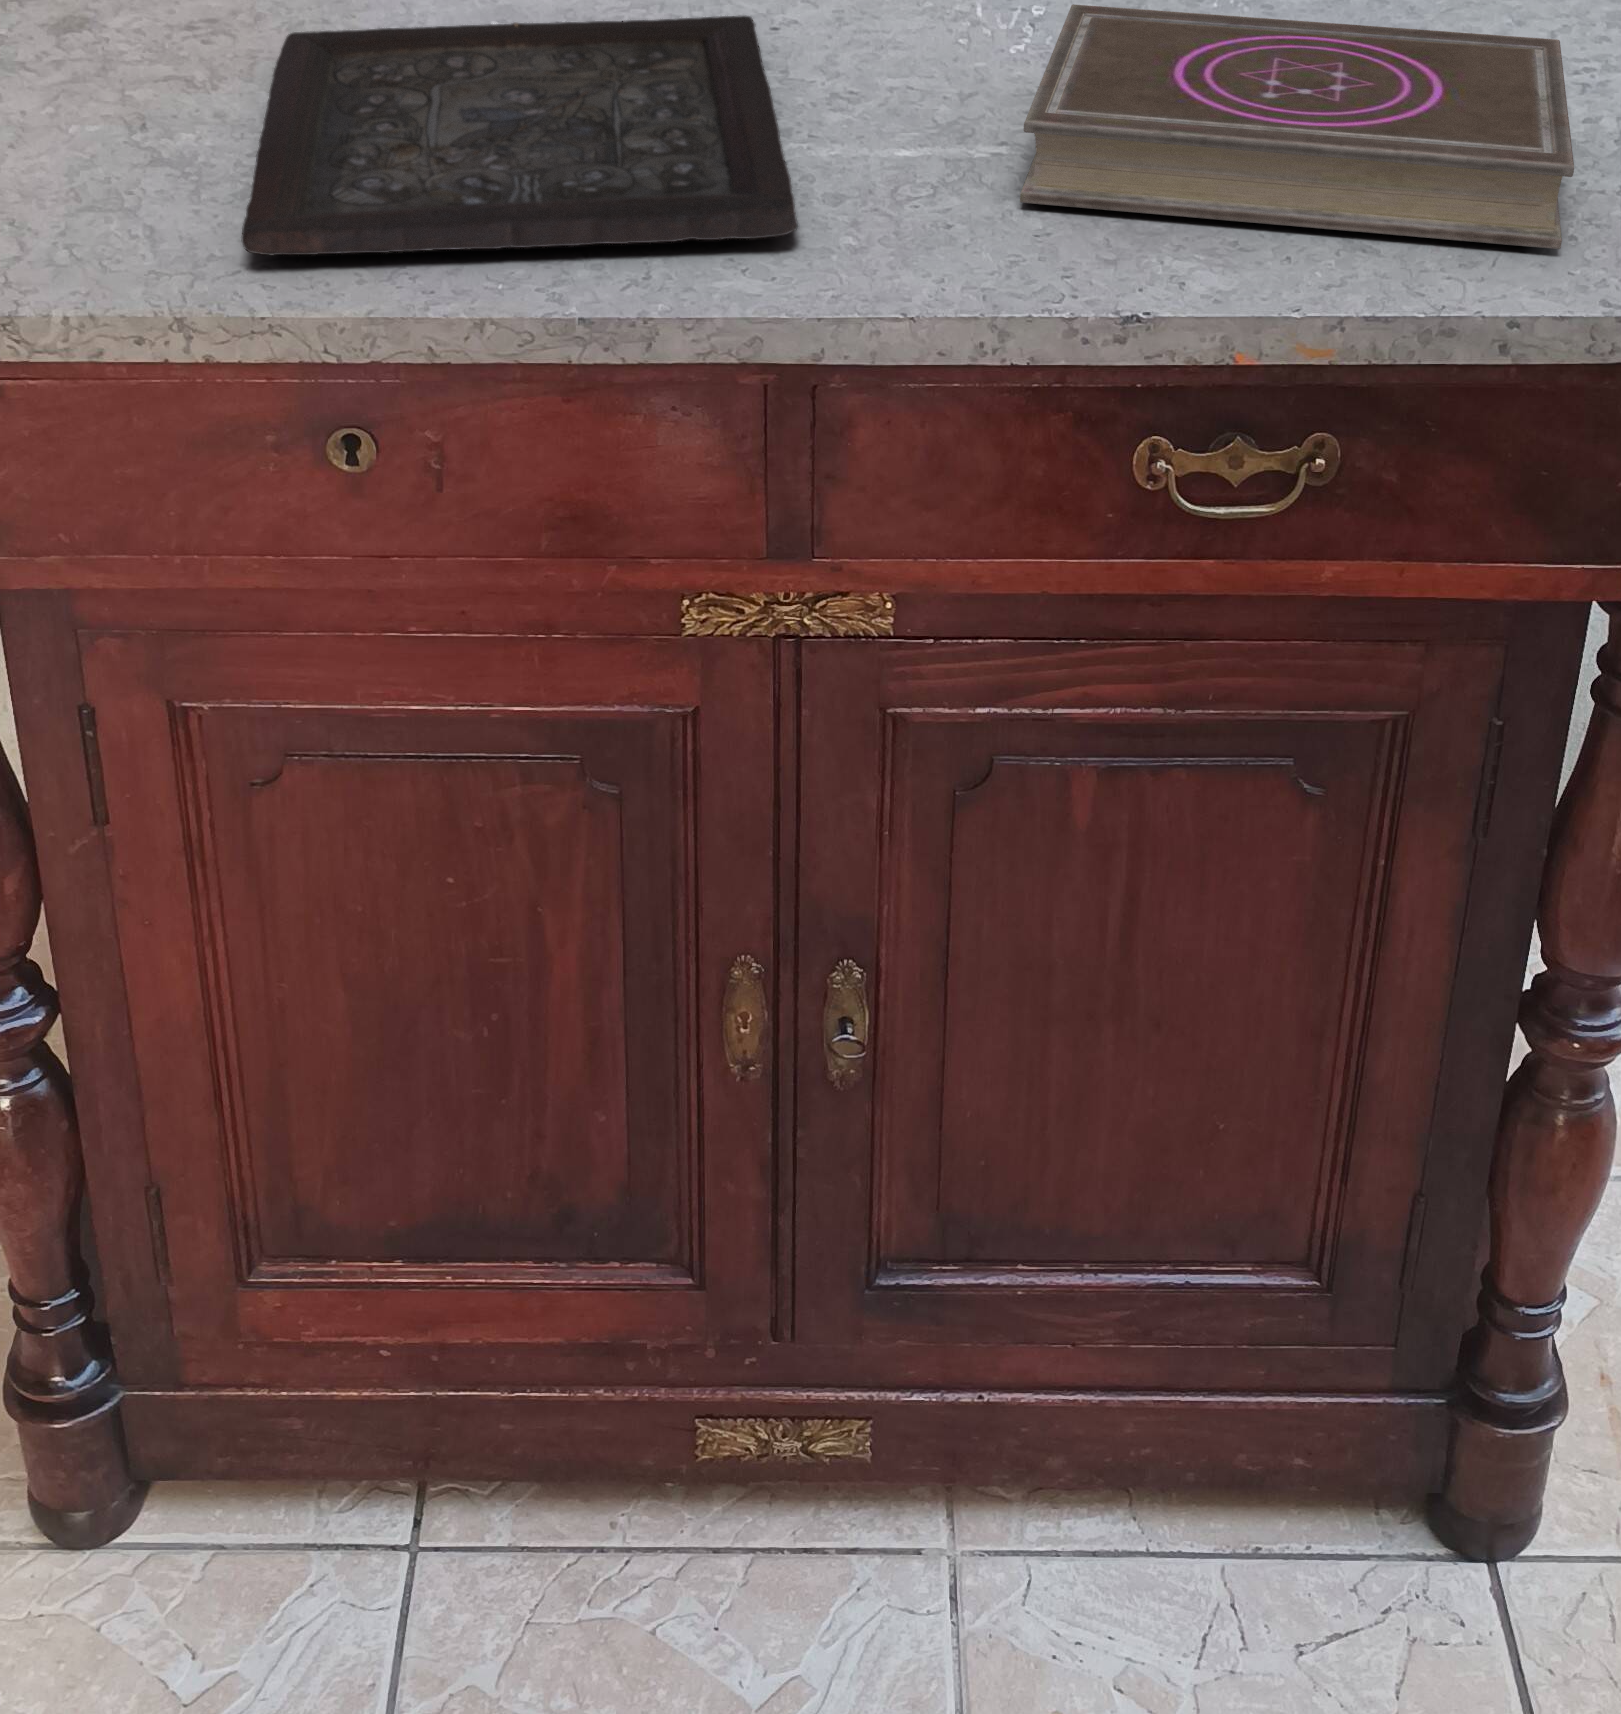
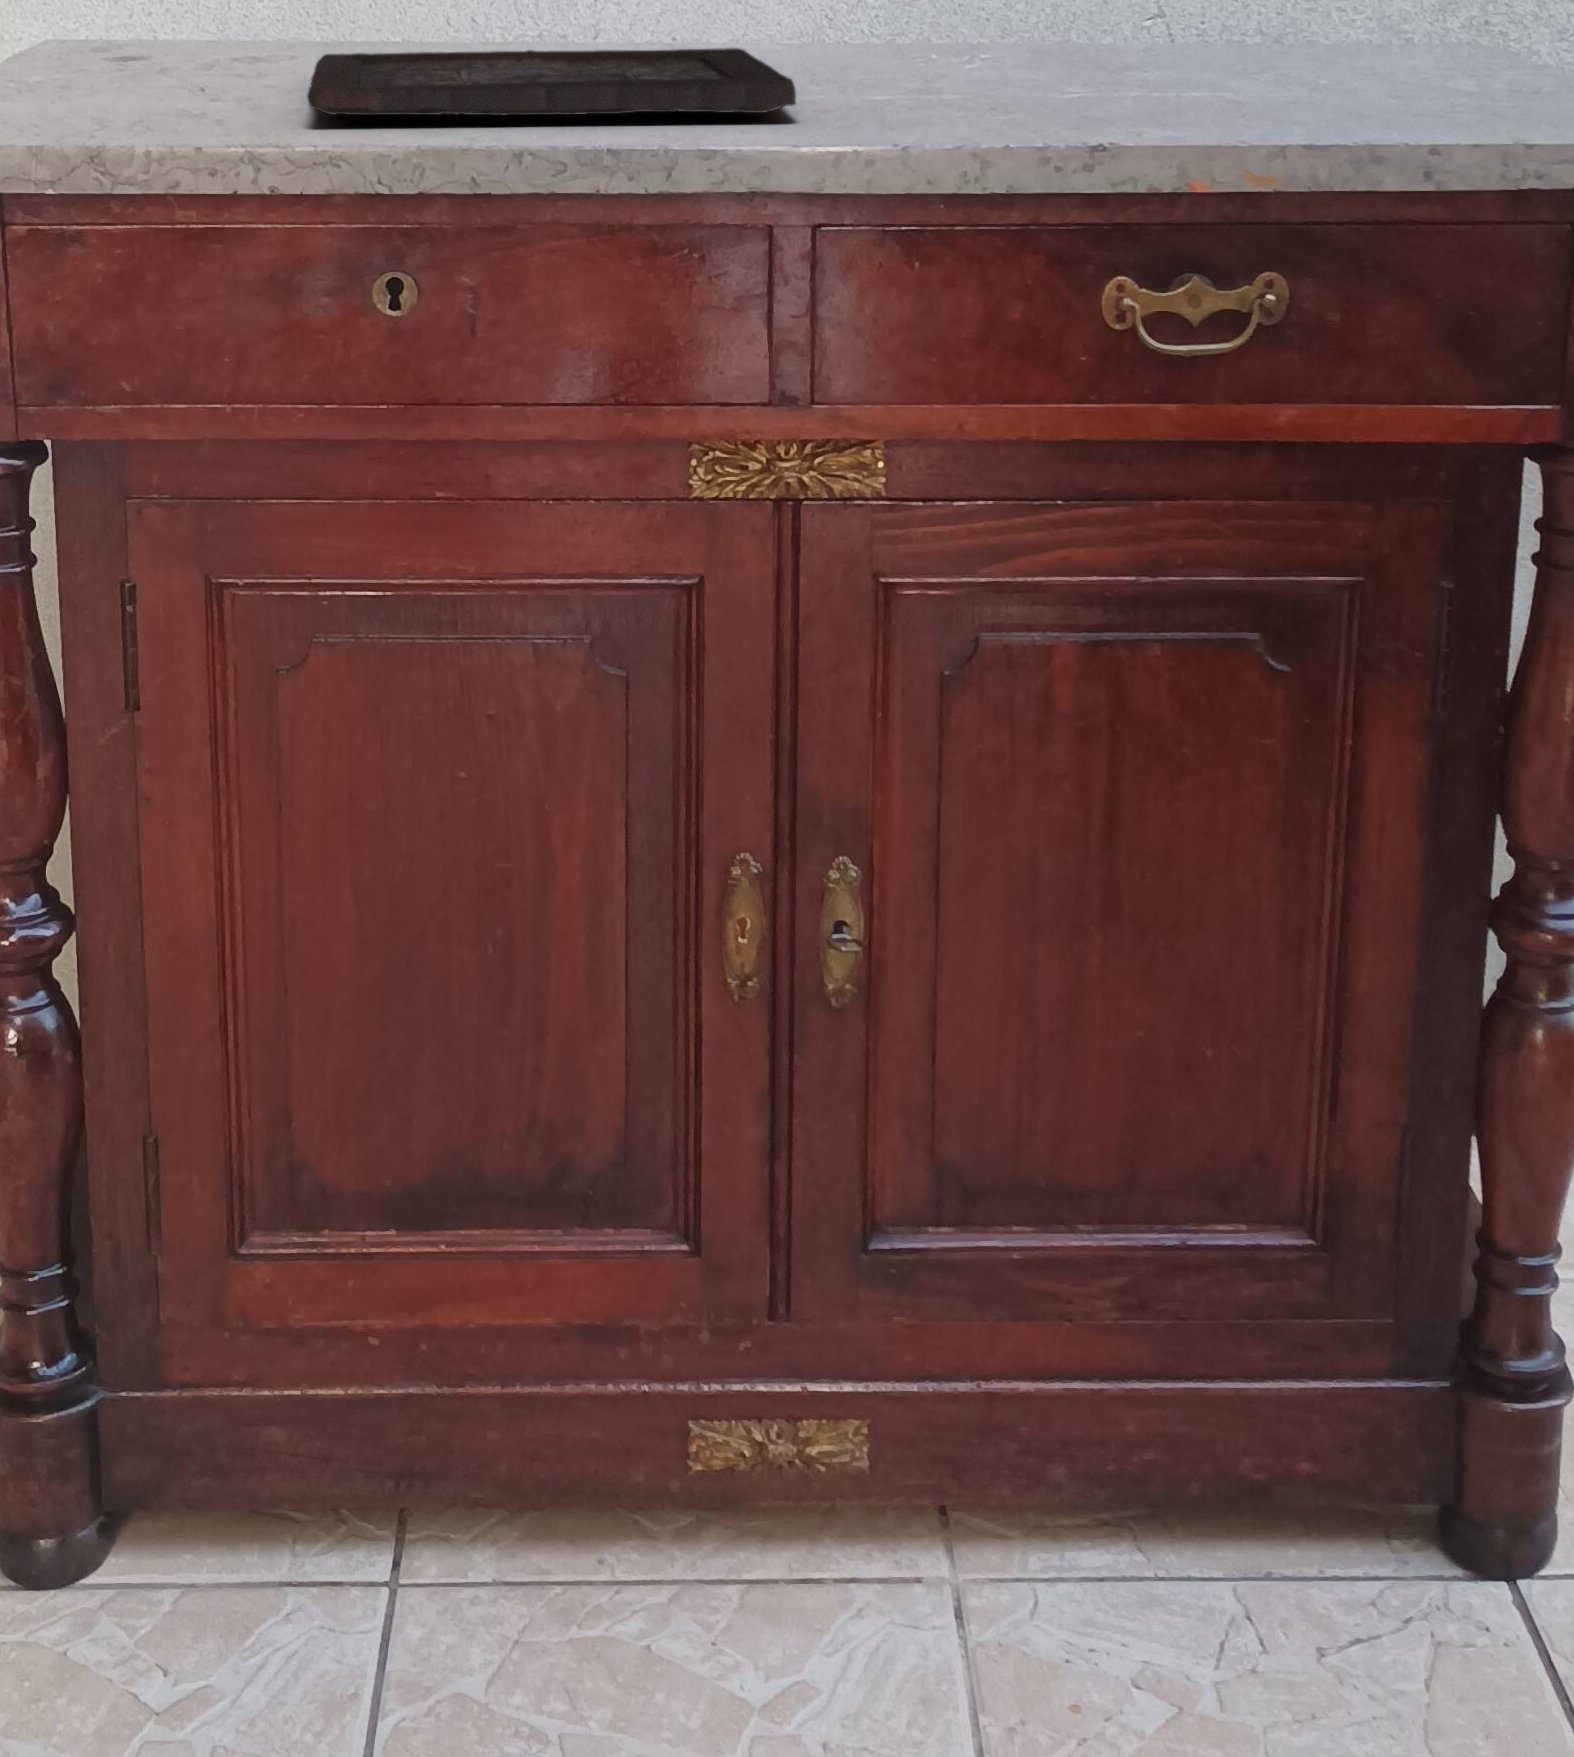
book: present [1020,4,1574,249] -> none [991,11,1472,117]

